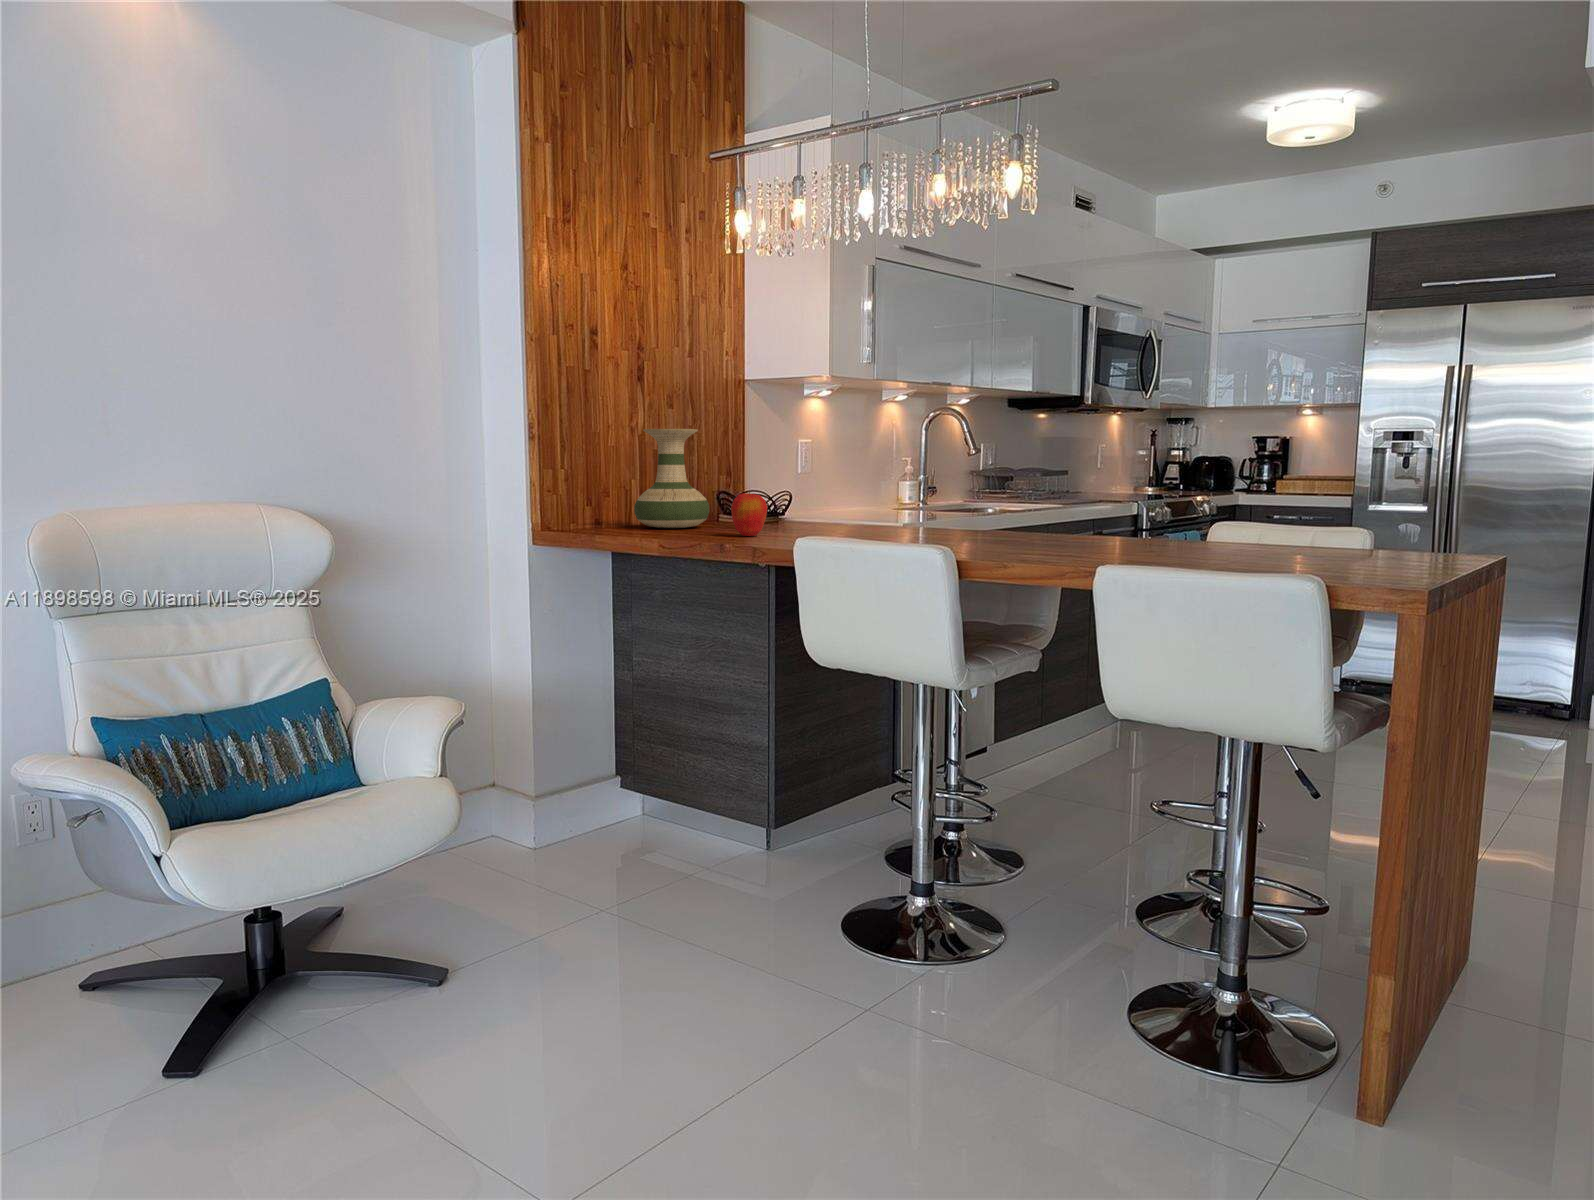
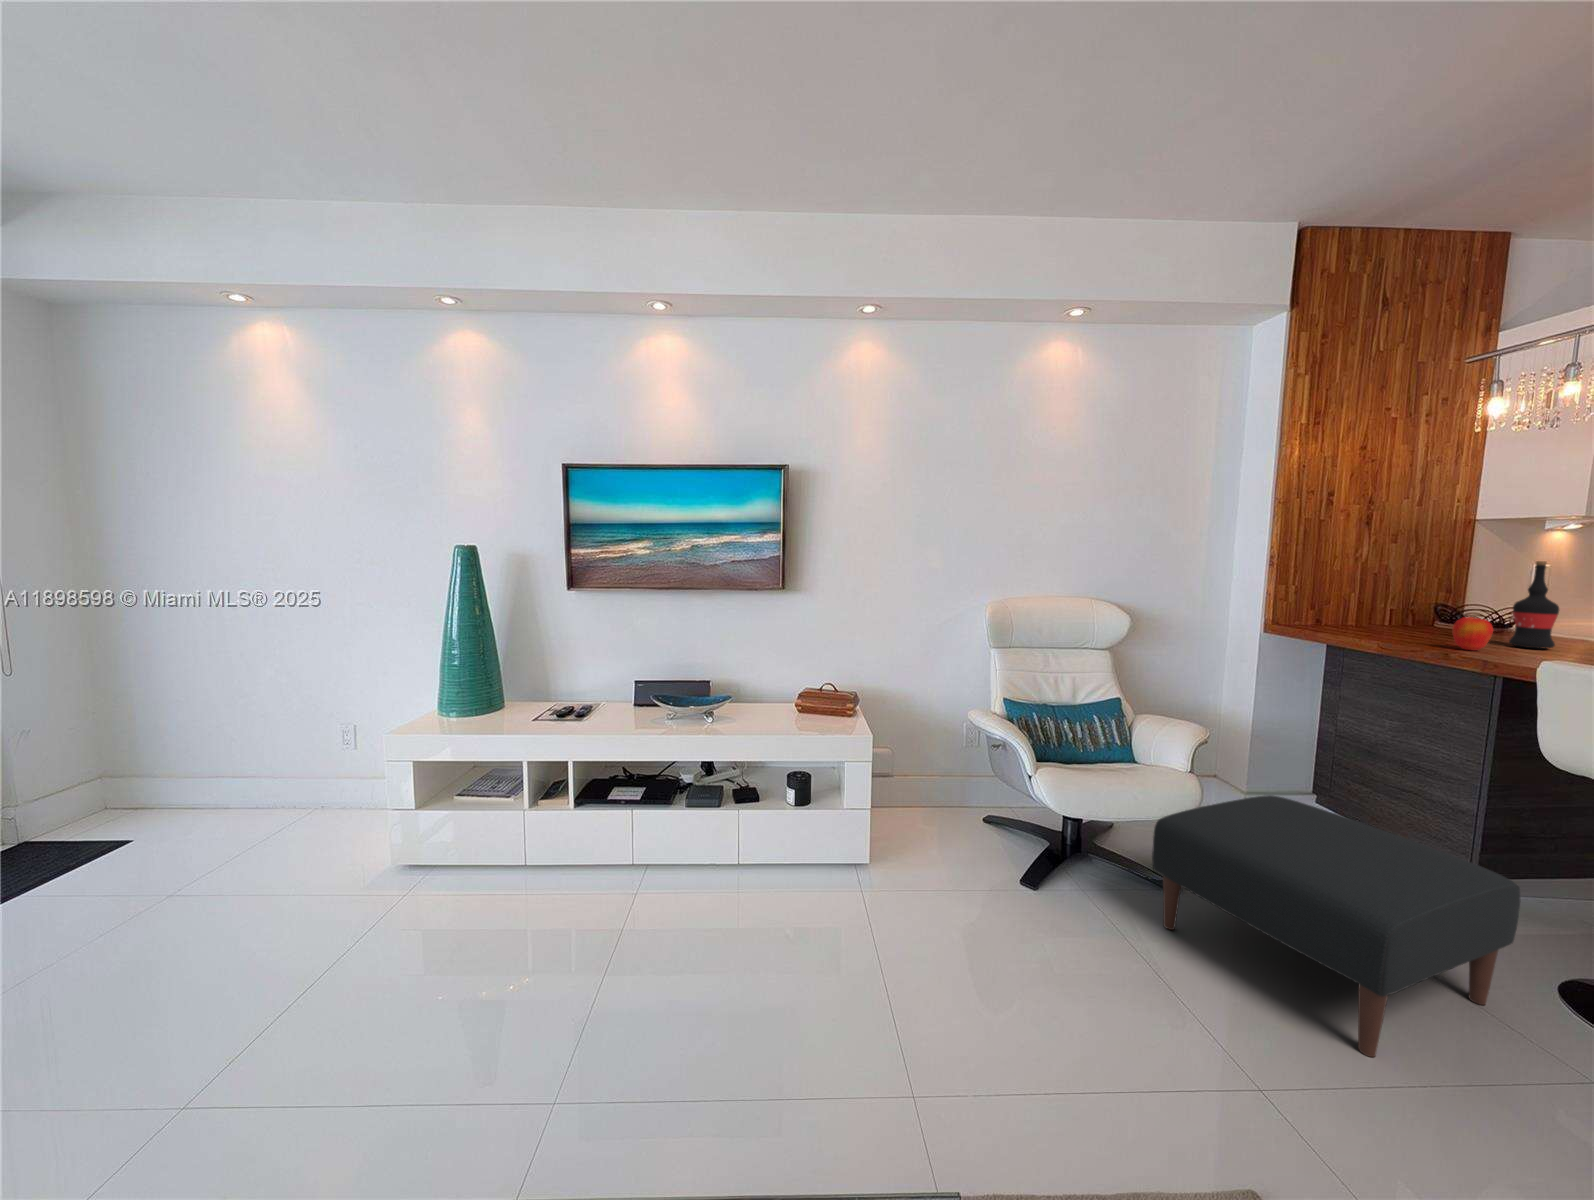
wine bottle: none [782,422,819,529] -> present [1509,561,1559,649]
vase: present [634,429,709,528] -> none [1353,562,1427,634]
ottoman: none [395,782,814,1098] -> present [1152,795,1521,1057]

